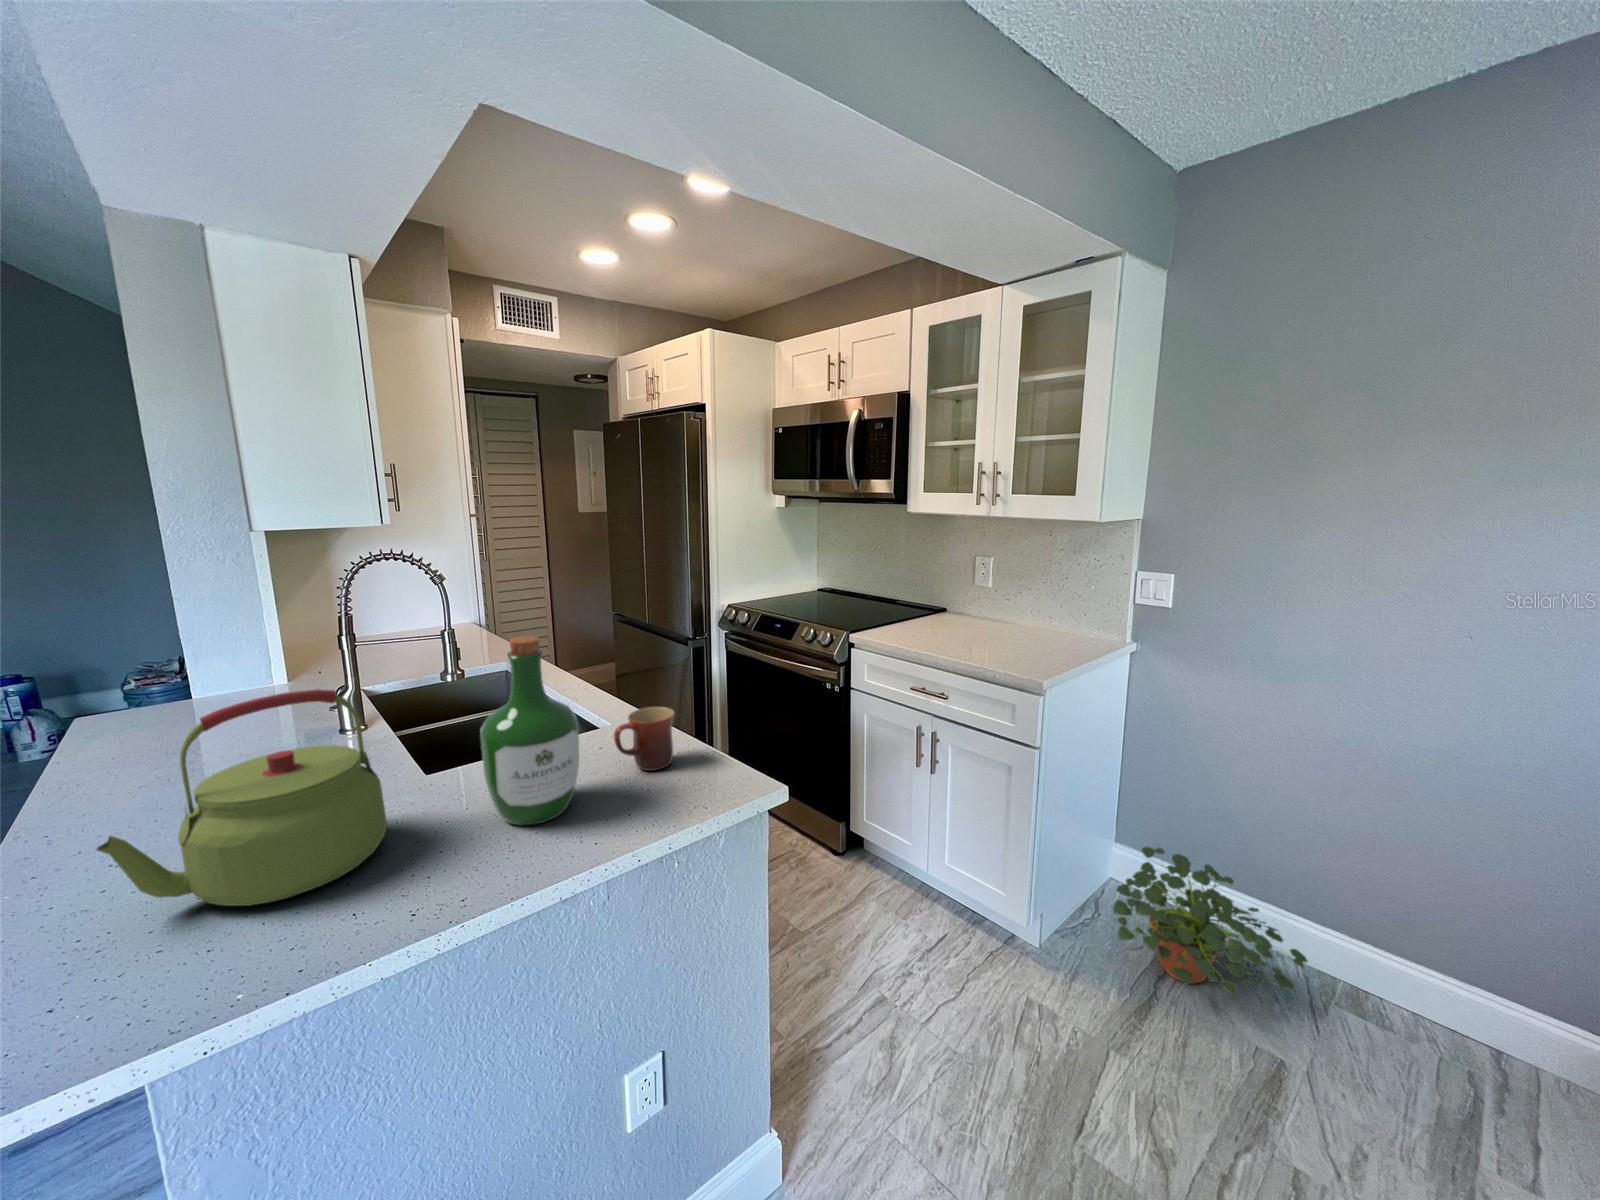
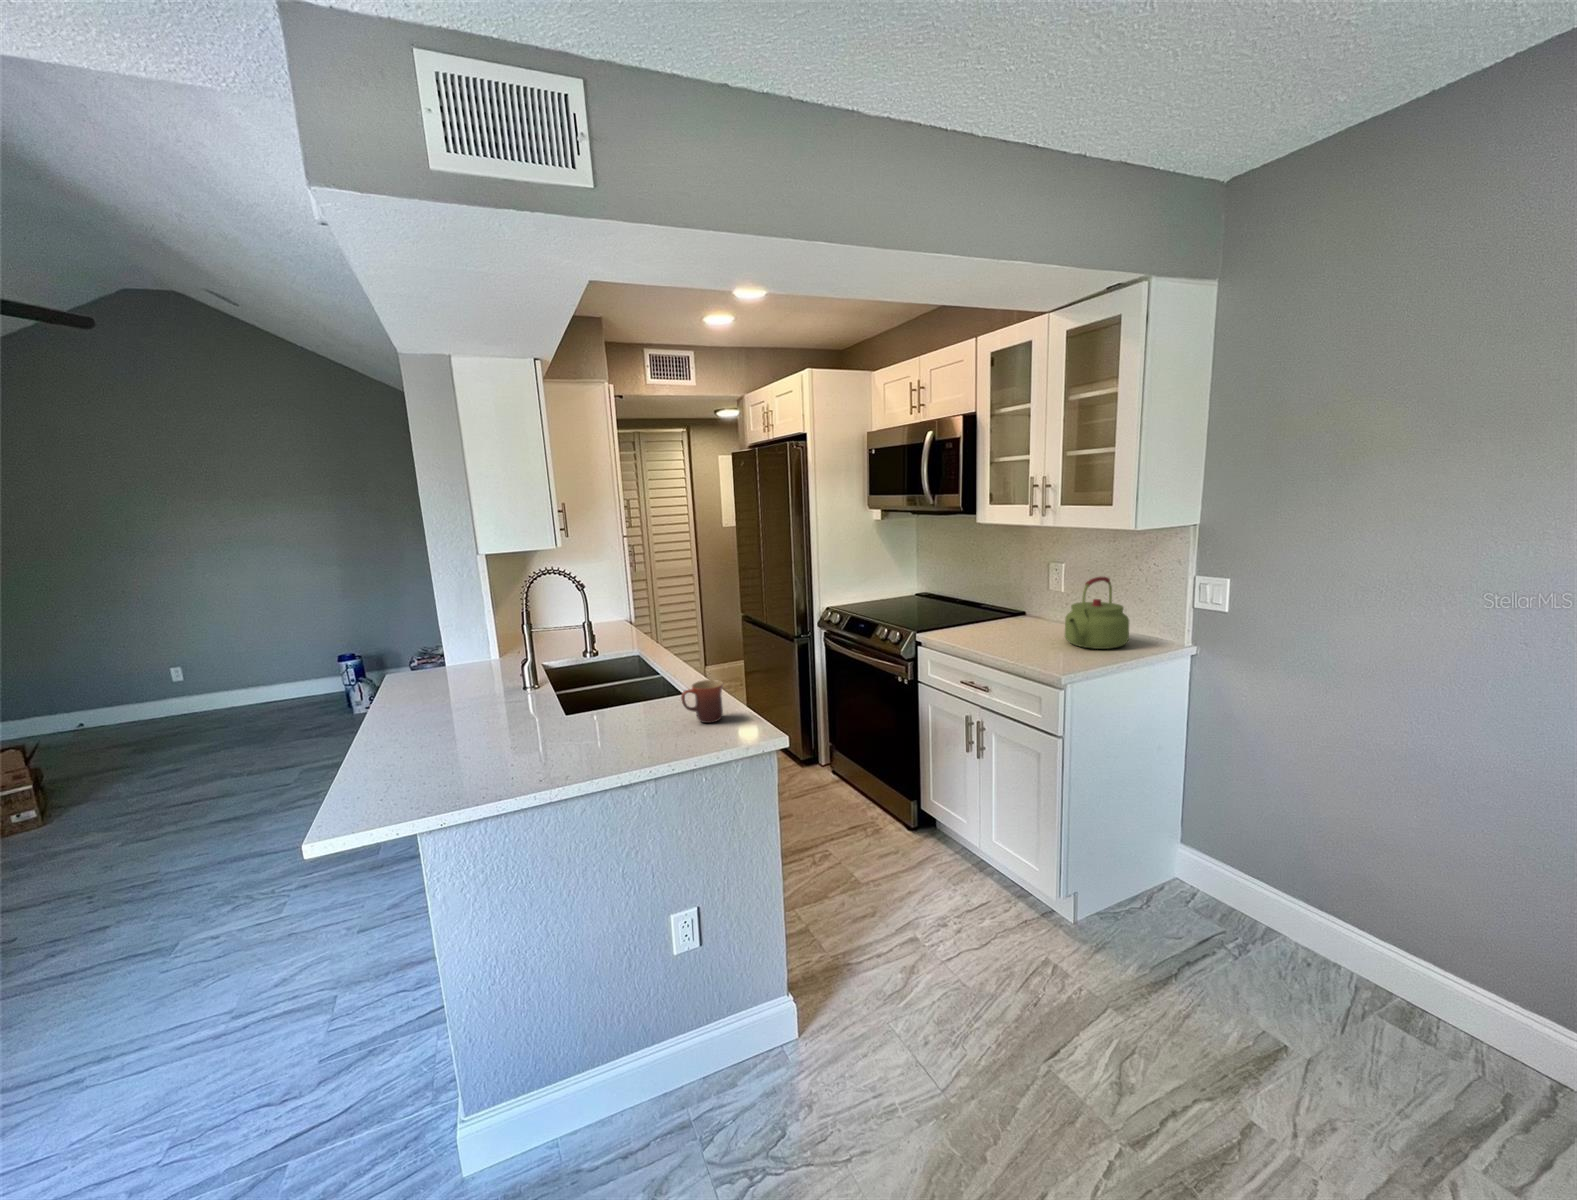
wine bottle: present [480,636,579,825] -> none [594,628,654,747]
kettle: present [97,689,387,906] -> present [1065,576,1129,649]
potted plant: present [1113,847,1307,996] -> none [1137,845,1341,992]

